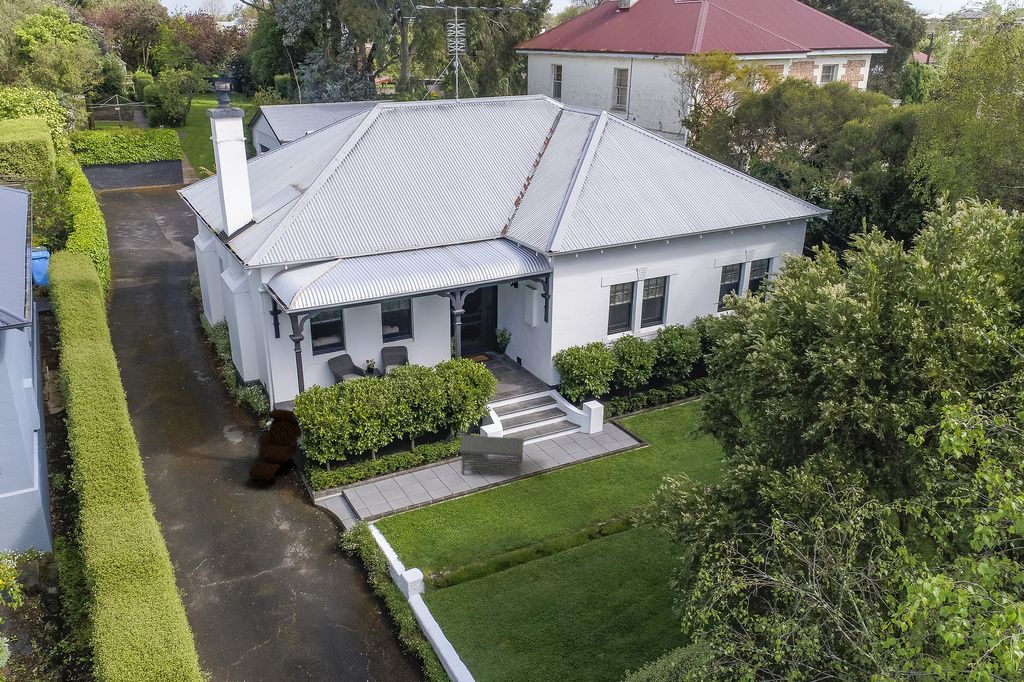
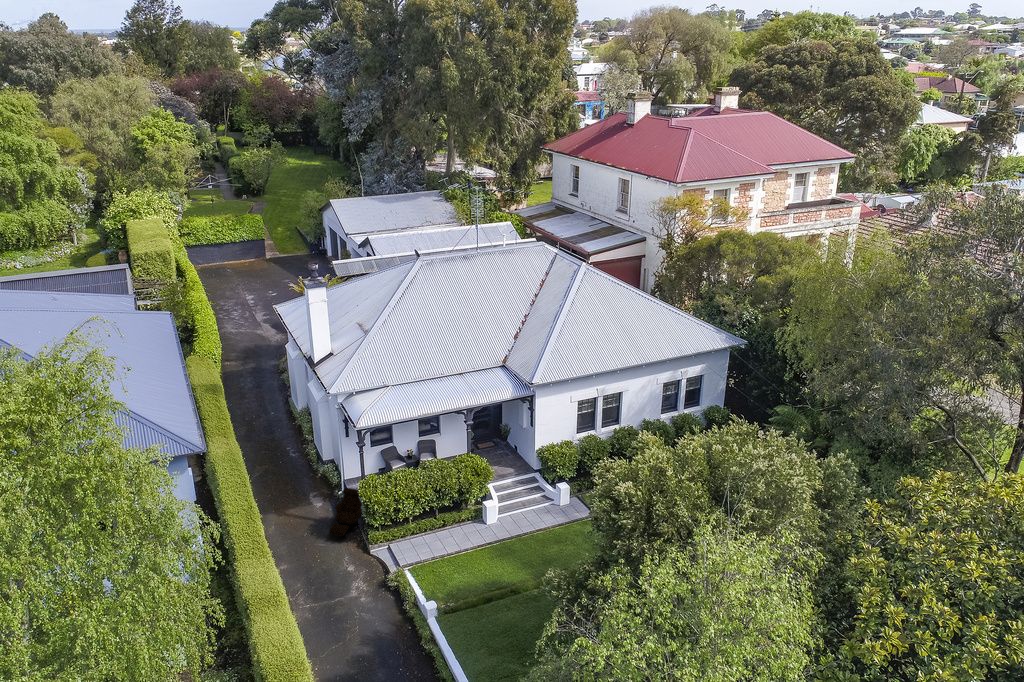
storage bench: present [459,435,524,477] -> none [466,509,509,540]

